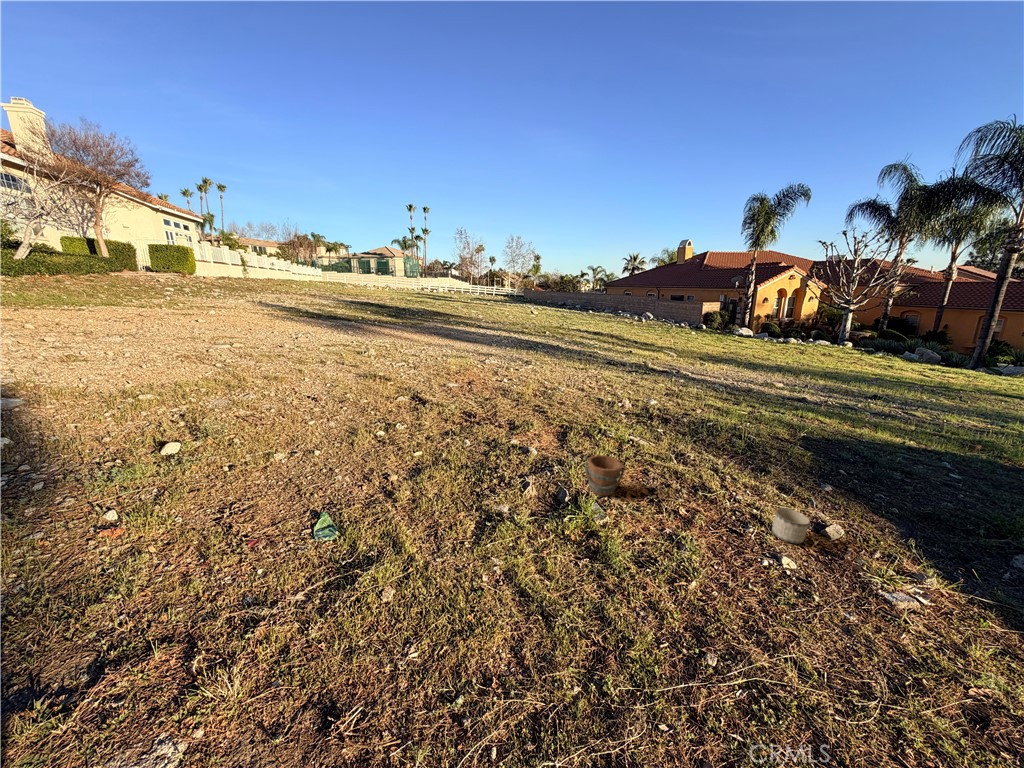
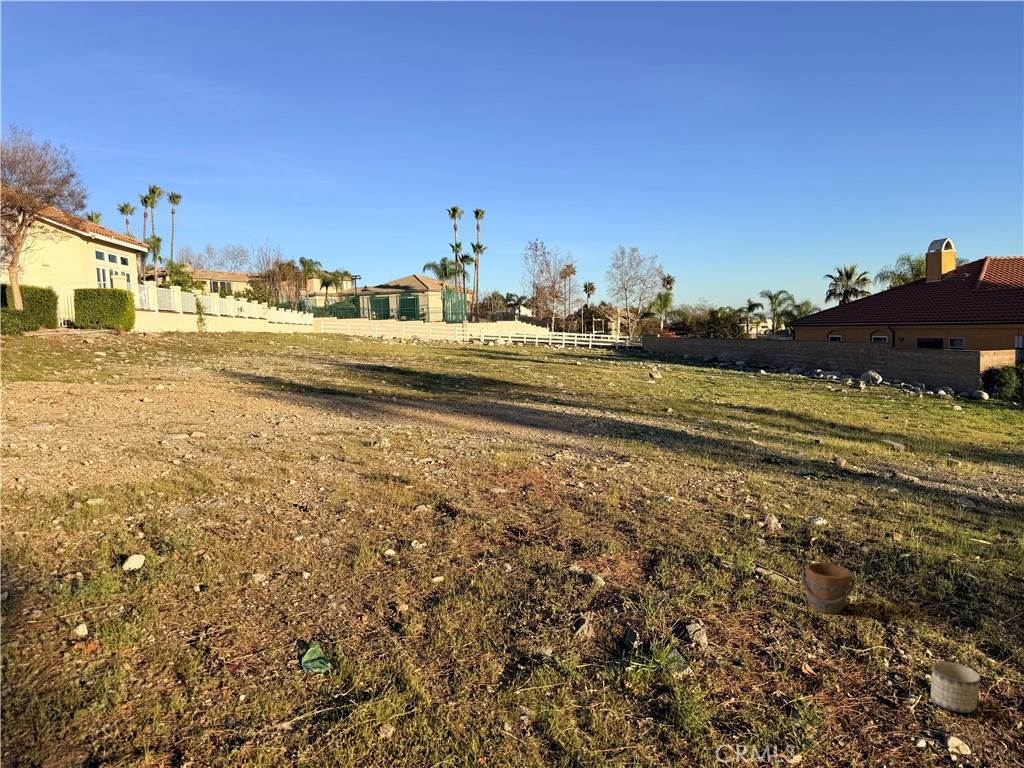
bucket: present [585,455,624,496] -> present [802,562,855,614]

